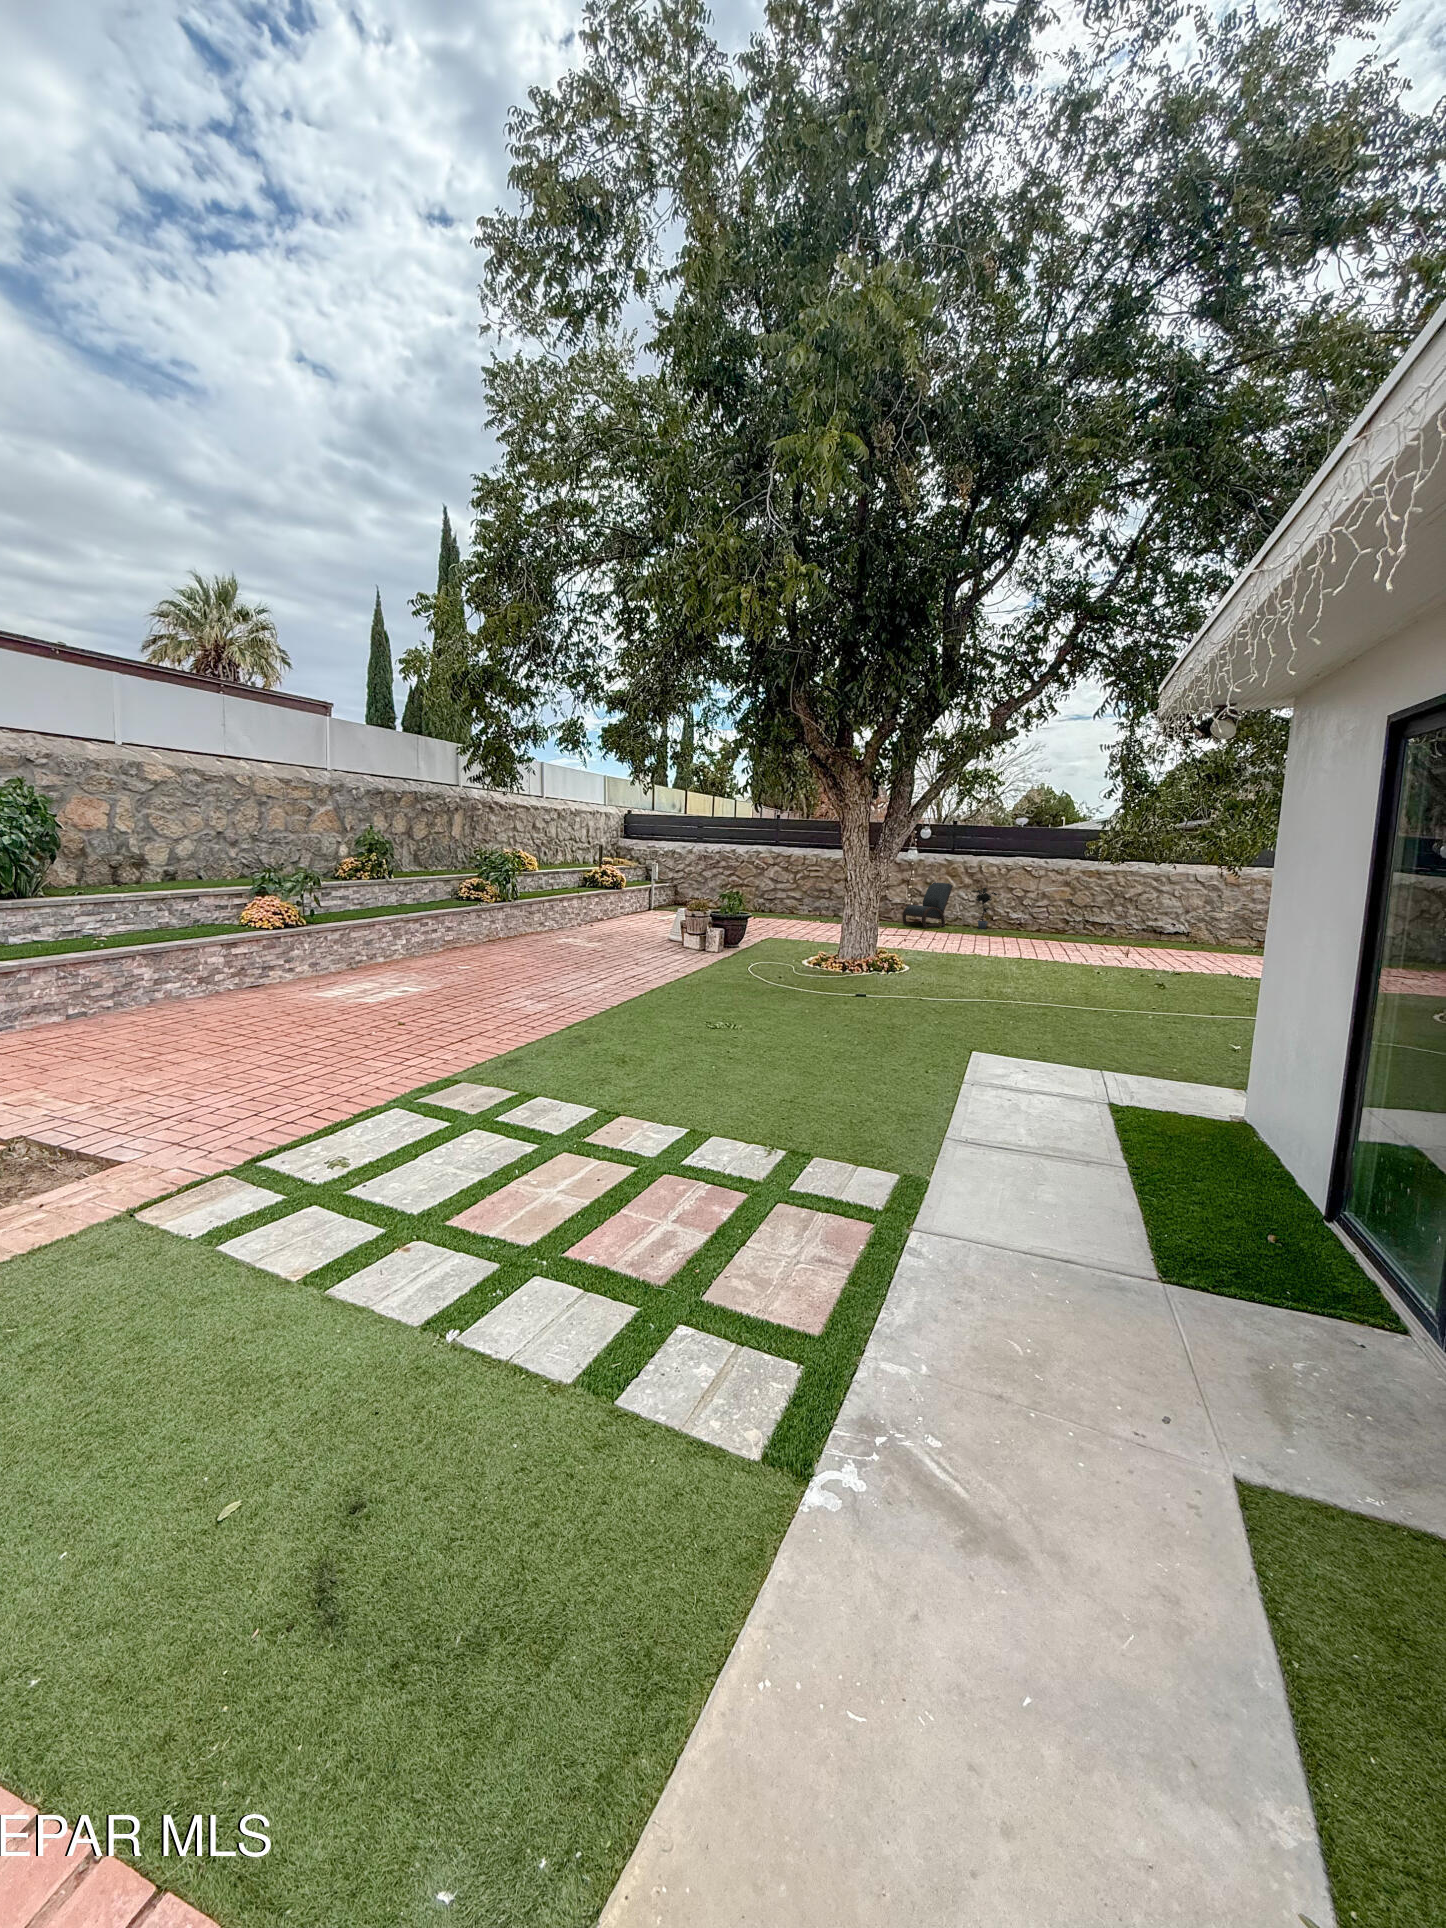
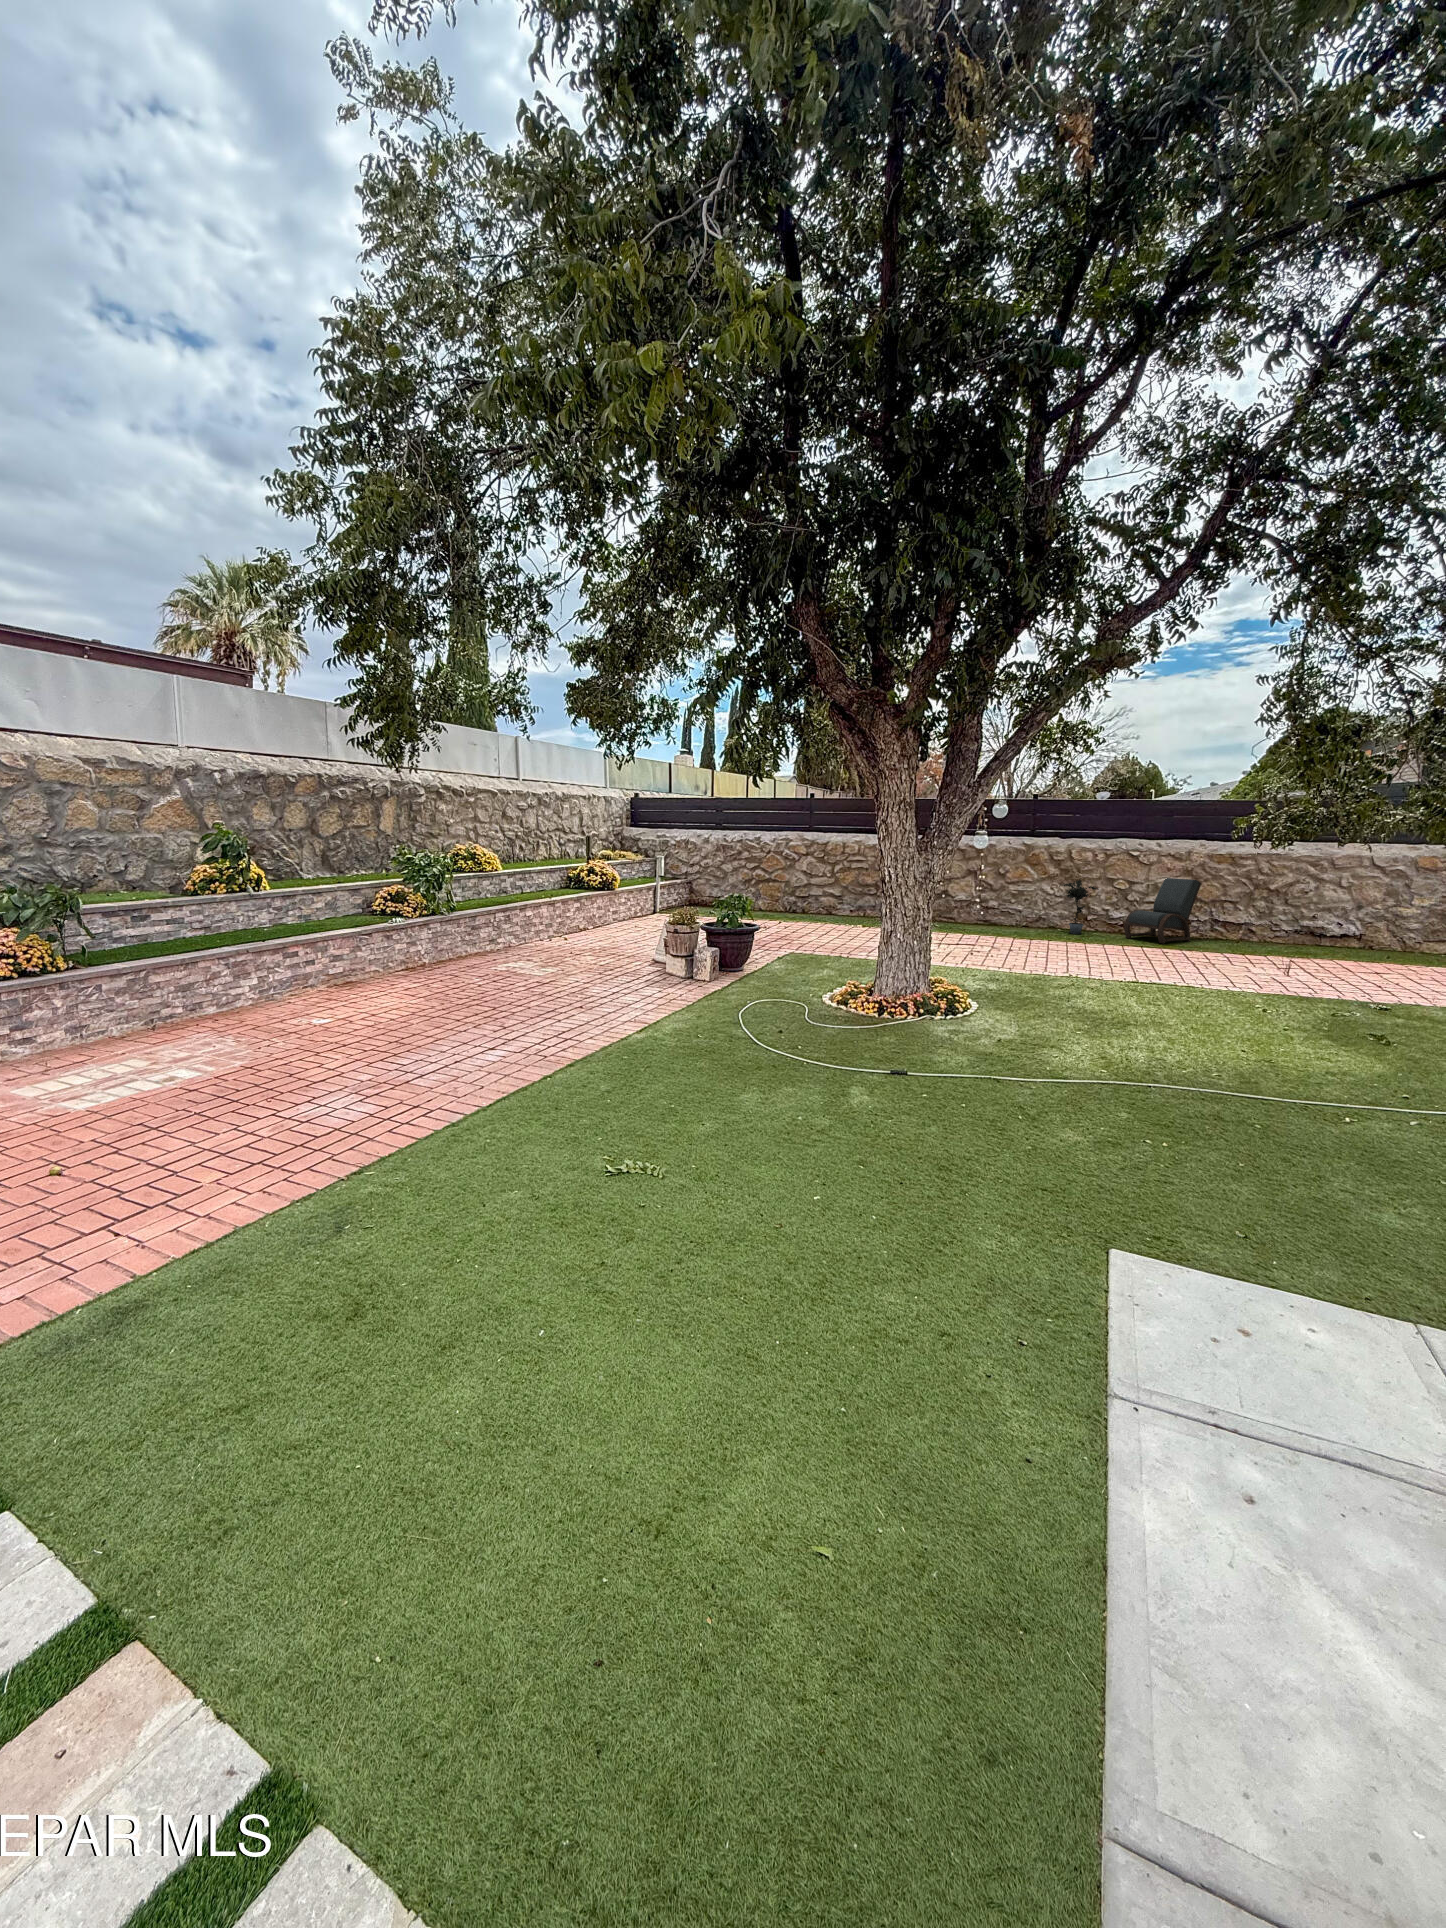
lounge chair: present [902,882,953,928] -> present [1124,878,1201,943]

